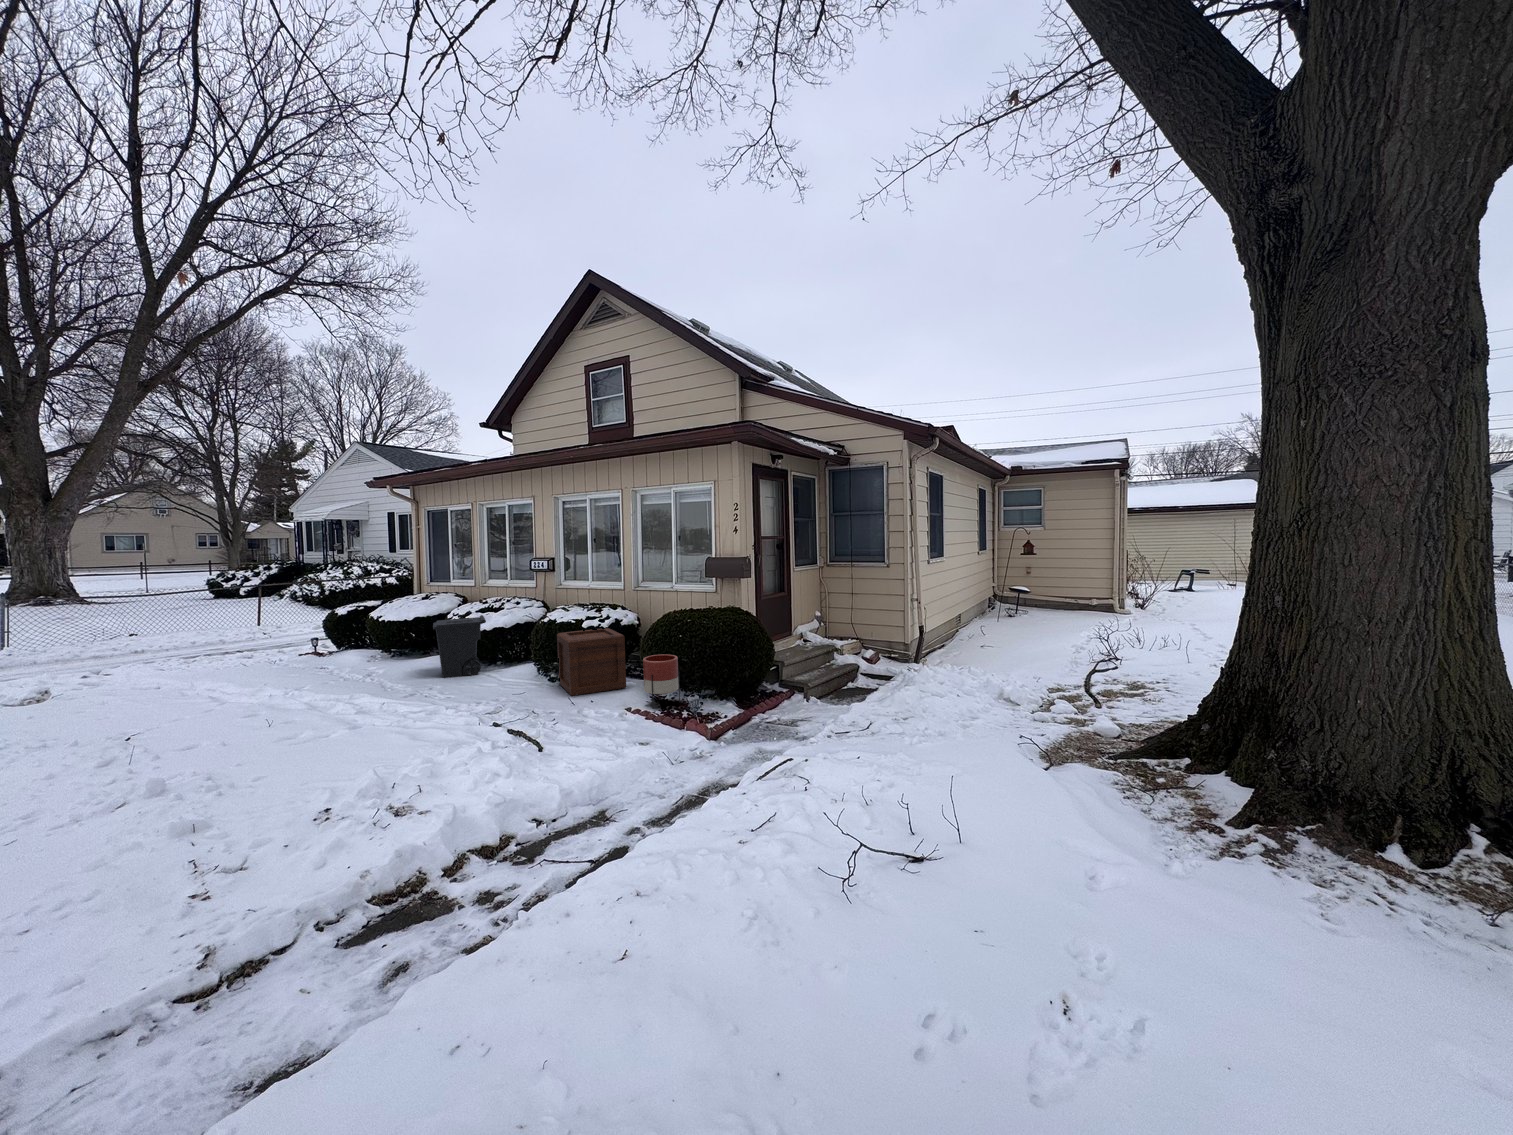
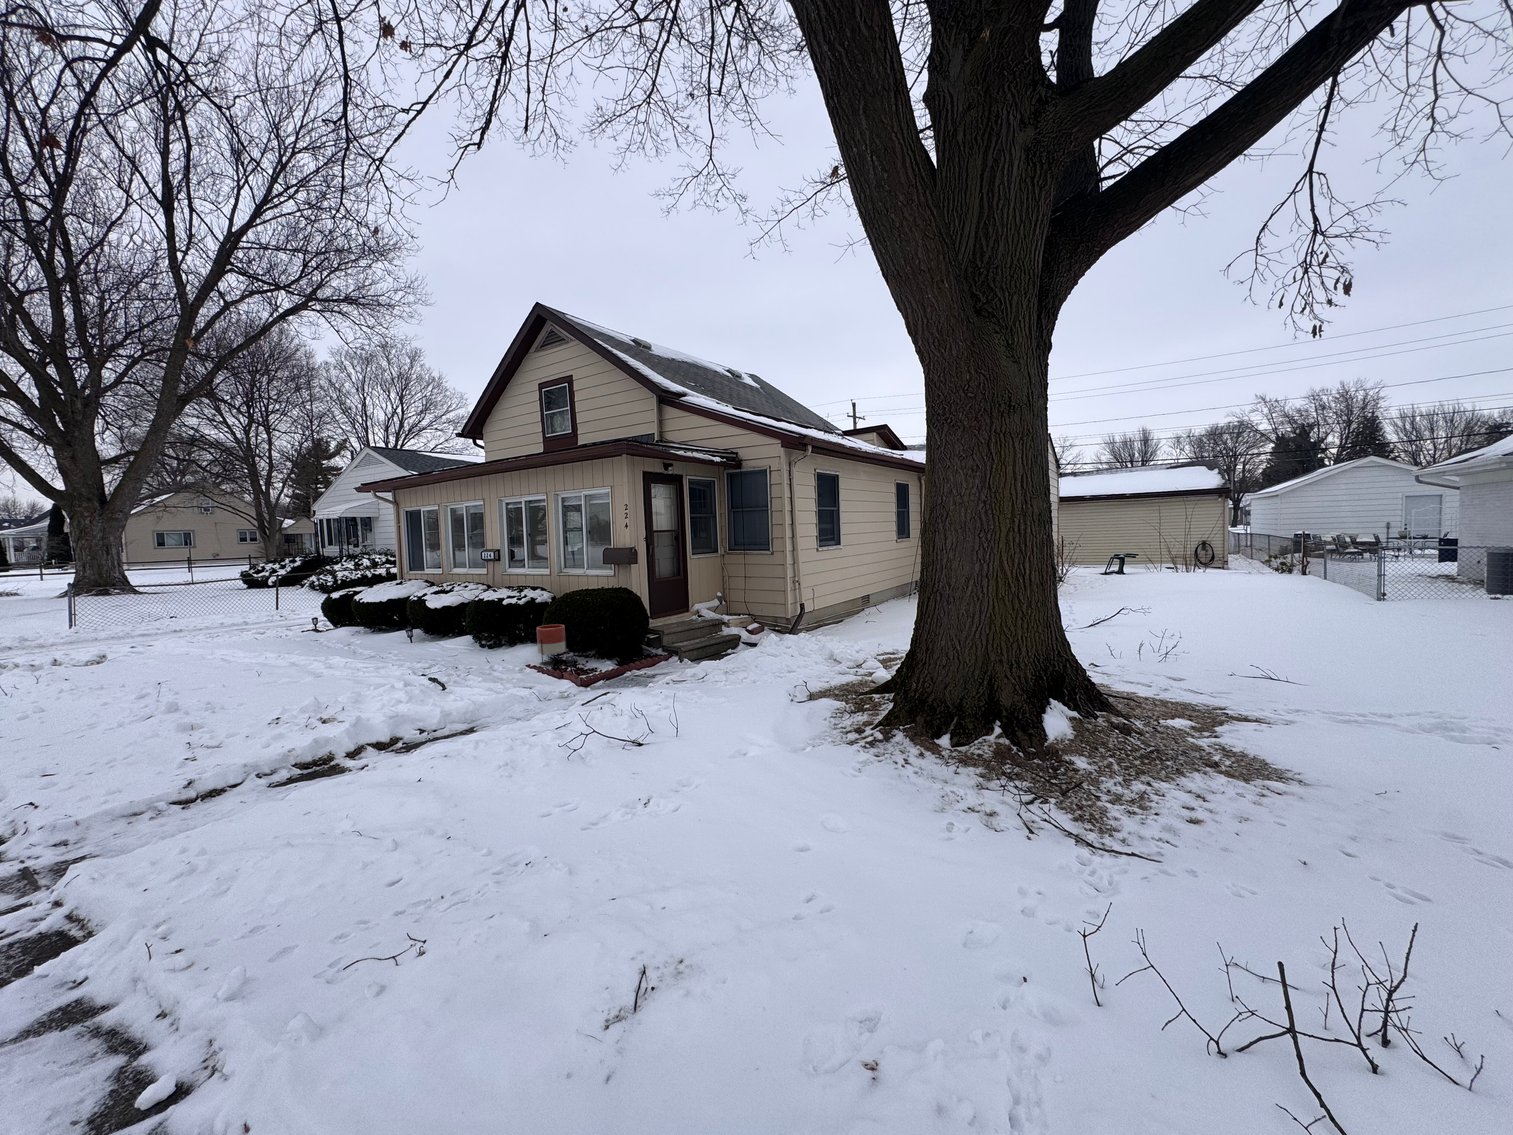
trash can: present [433,615,486,678] -> none [392,596,436,646]
wooden crate: present [557,628,626,696] -> none [484,606,535,658]

